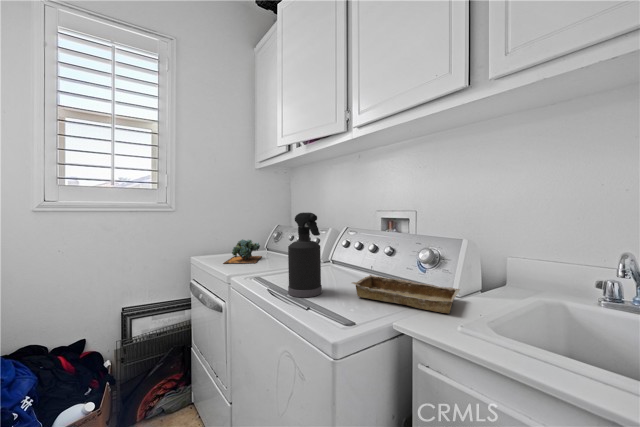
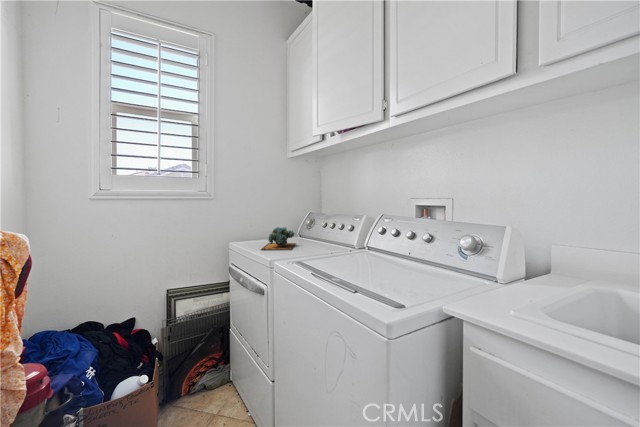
spray bottle: present [288,212,322,297] -> none [332,200,365,281]
tray: present [352,275,460,313] -> none [395,261,506,298]

